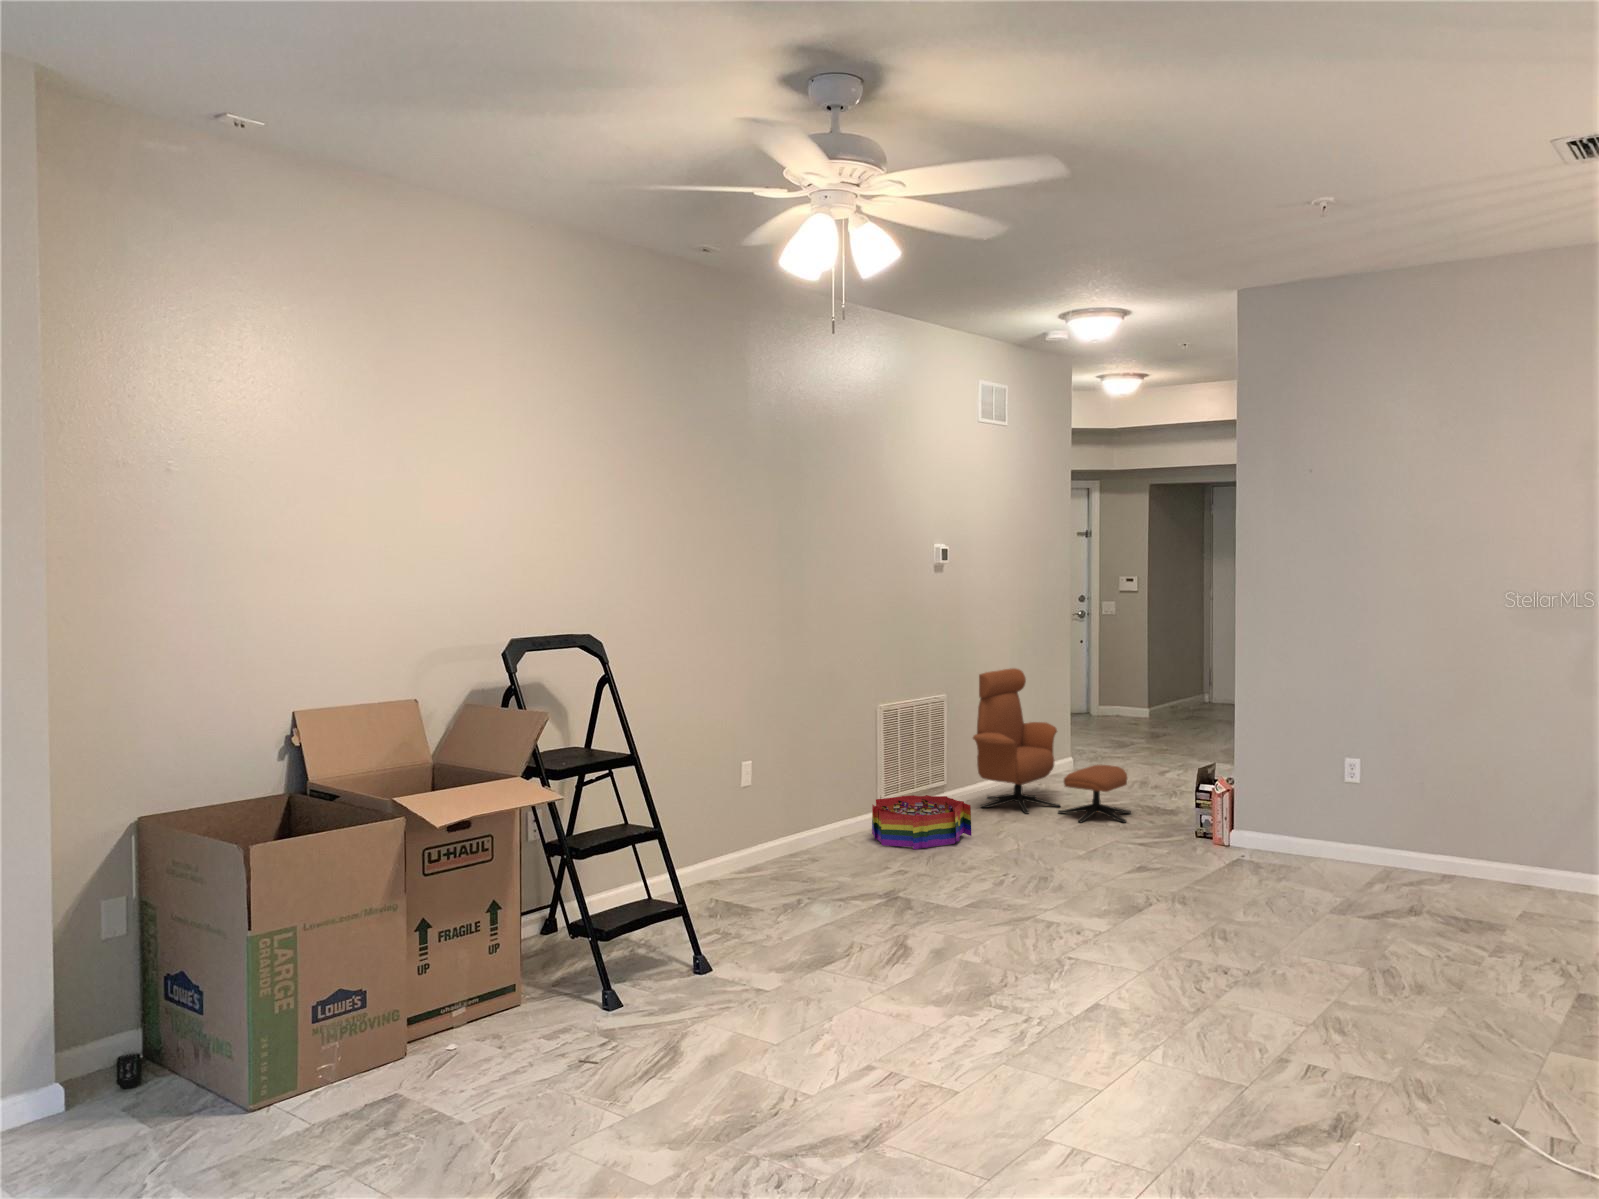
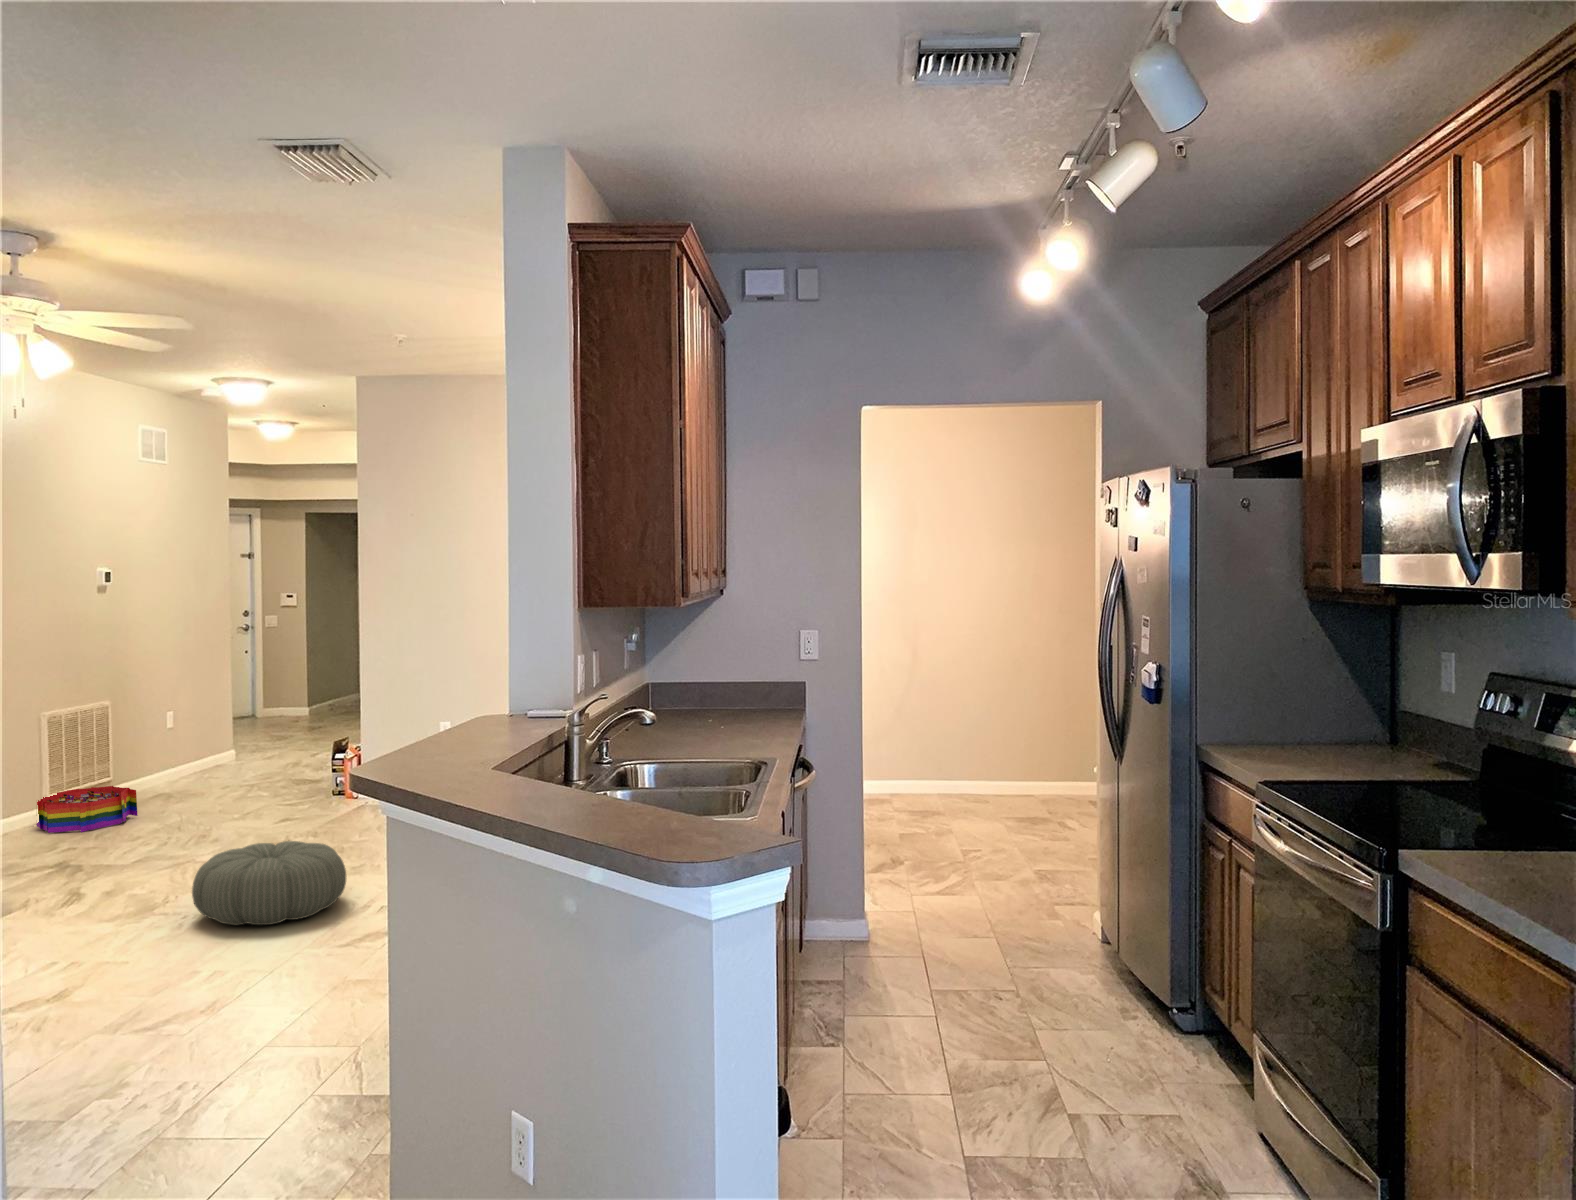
lounge chair: present [973,668,1131,823] -> none [137,674,283,796]
pouf: none [1036,928,1250,1064] -> present [192,841,346,925]

